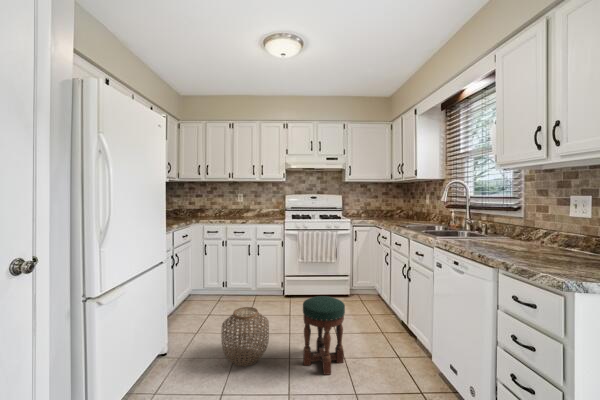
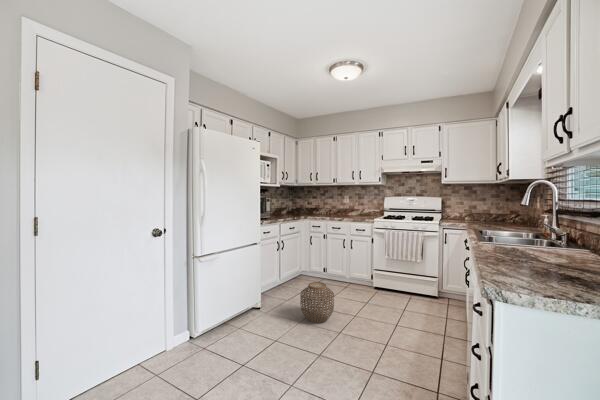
stool: present [303,296,345,375] -> none [355,283,389,343]

